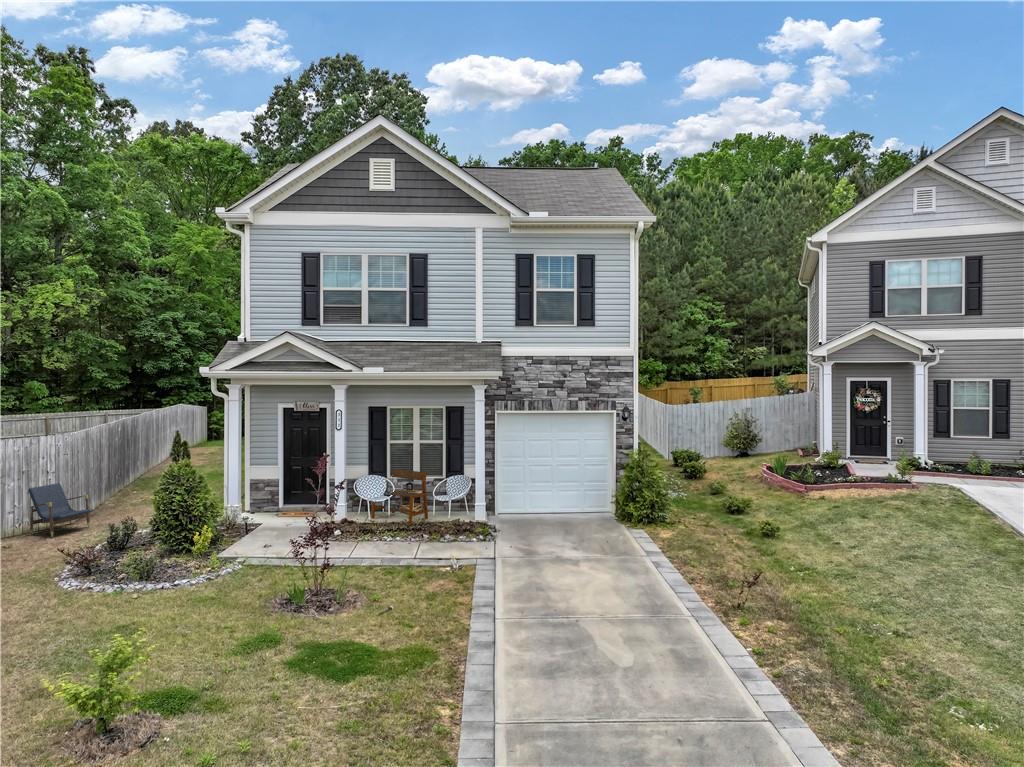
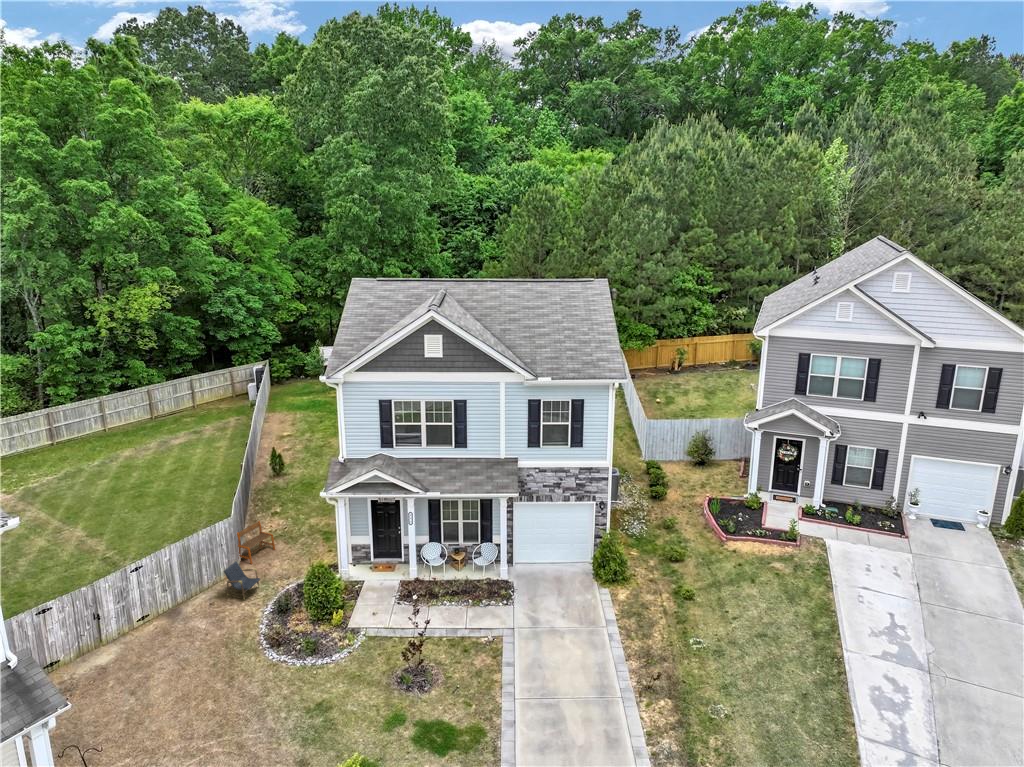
bench: present [371,469,428,525] -> present [237,521,275,564]

